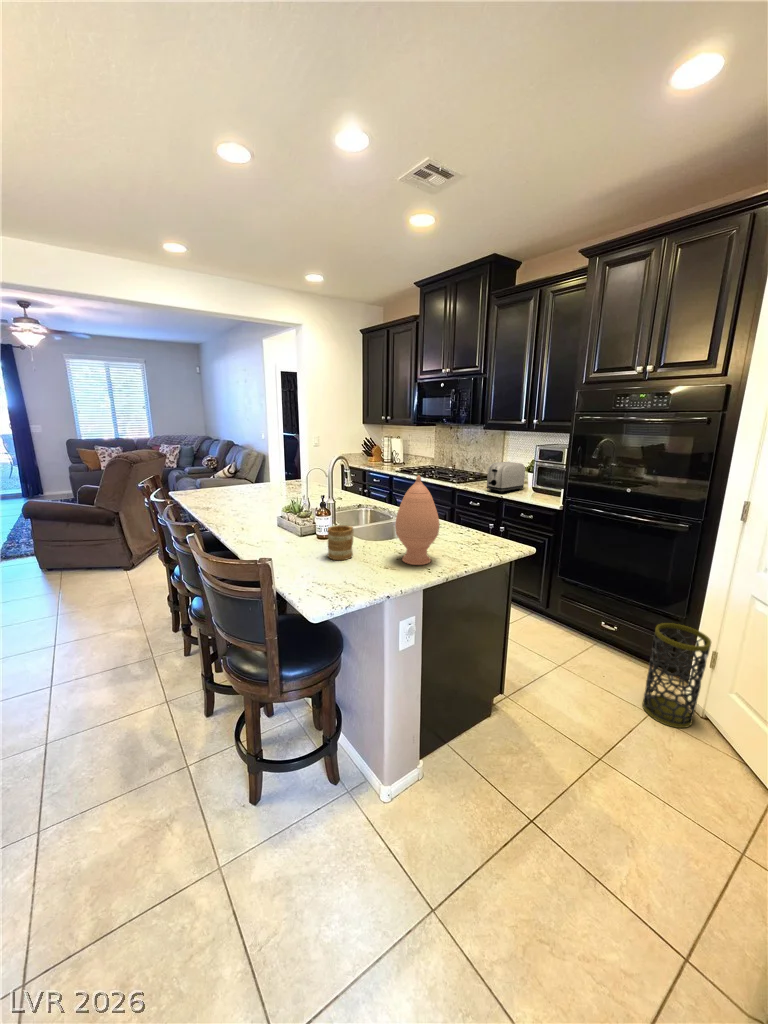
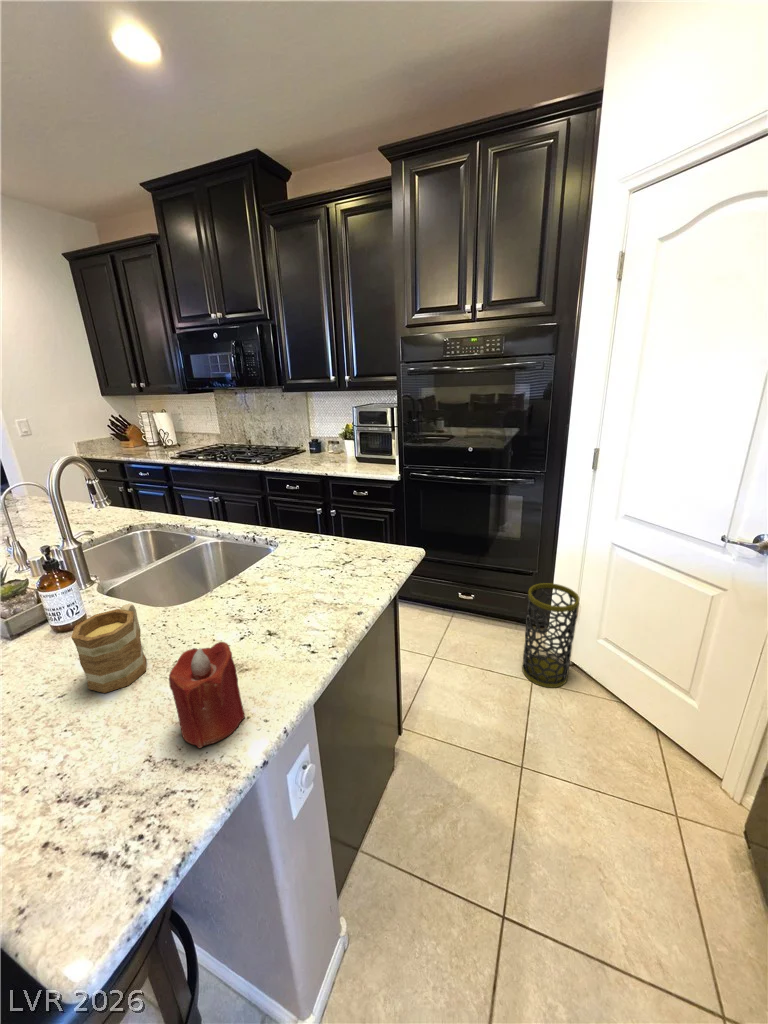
toaster: present [487,462,525,493] -> none [304,430,347,470]
vase: present [395,475,440,565] -> none [226,487,310,649]
candle: none [359,539,387,583] -> present [169,642,245,748]

